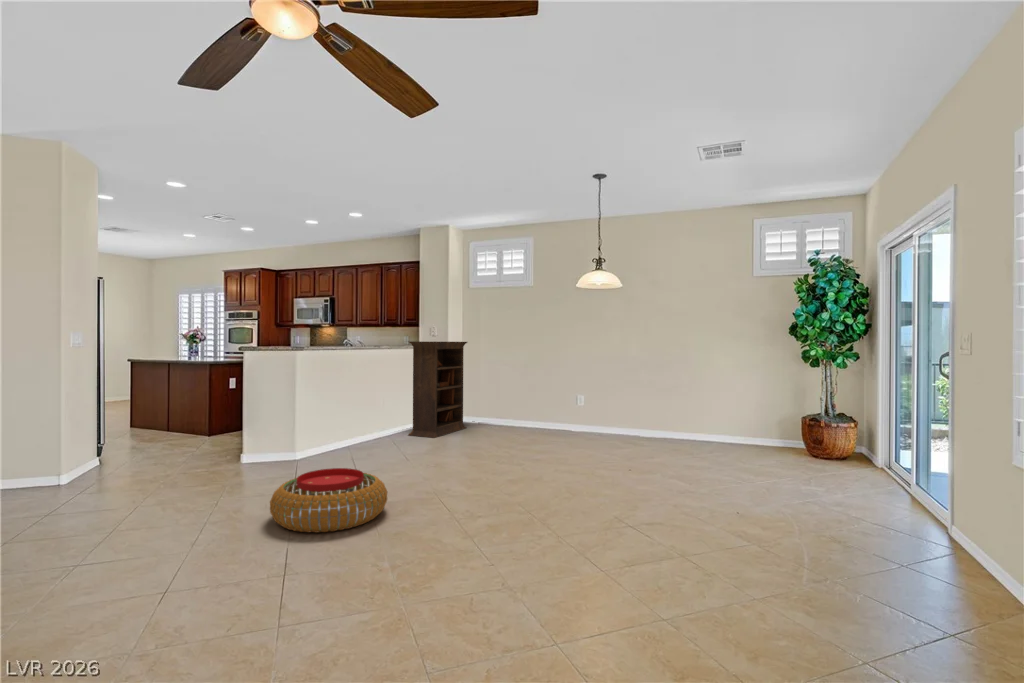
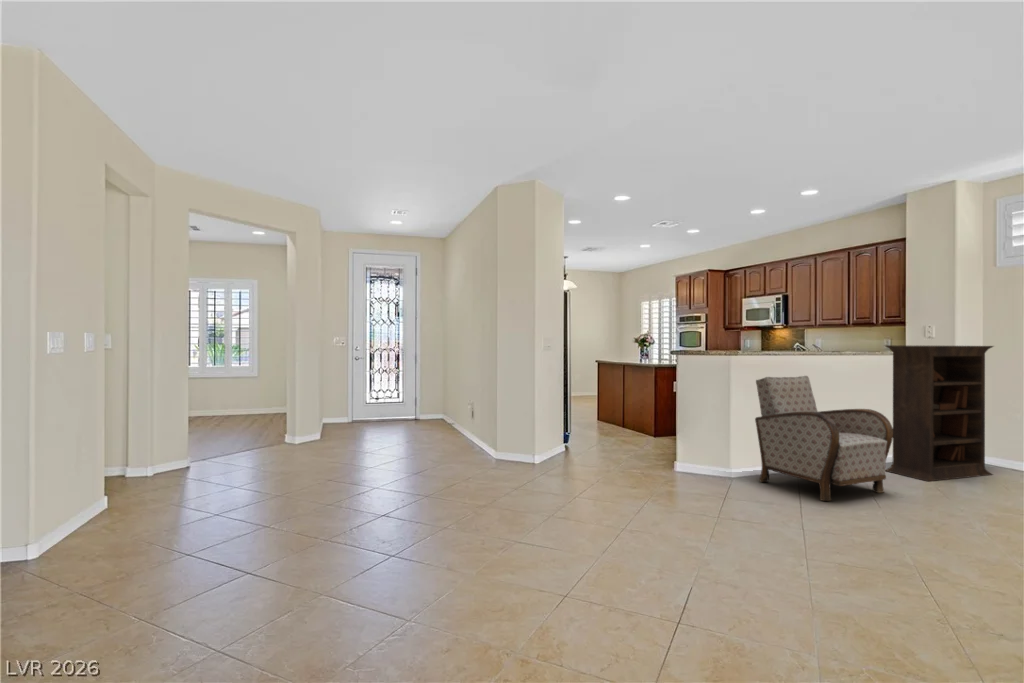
armchair: none [319,366,416,463] -> present [755,376,893,501]
pouf: present [270,468,387,532] -> none [679,499,828,584]

